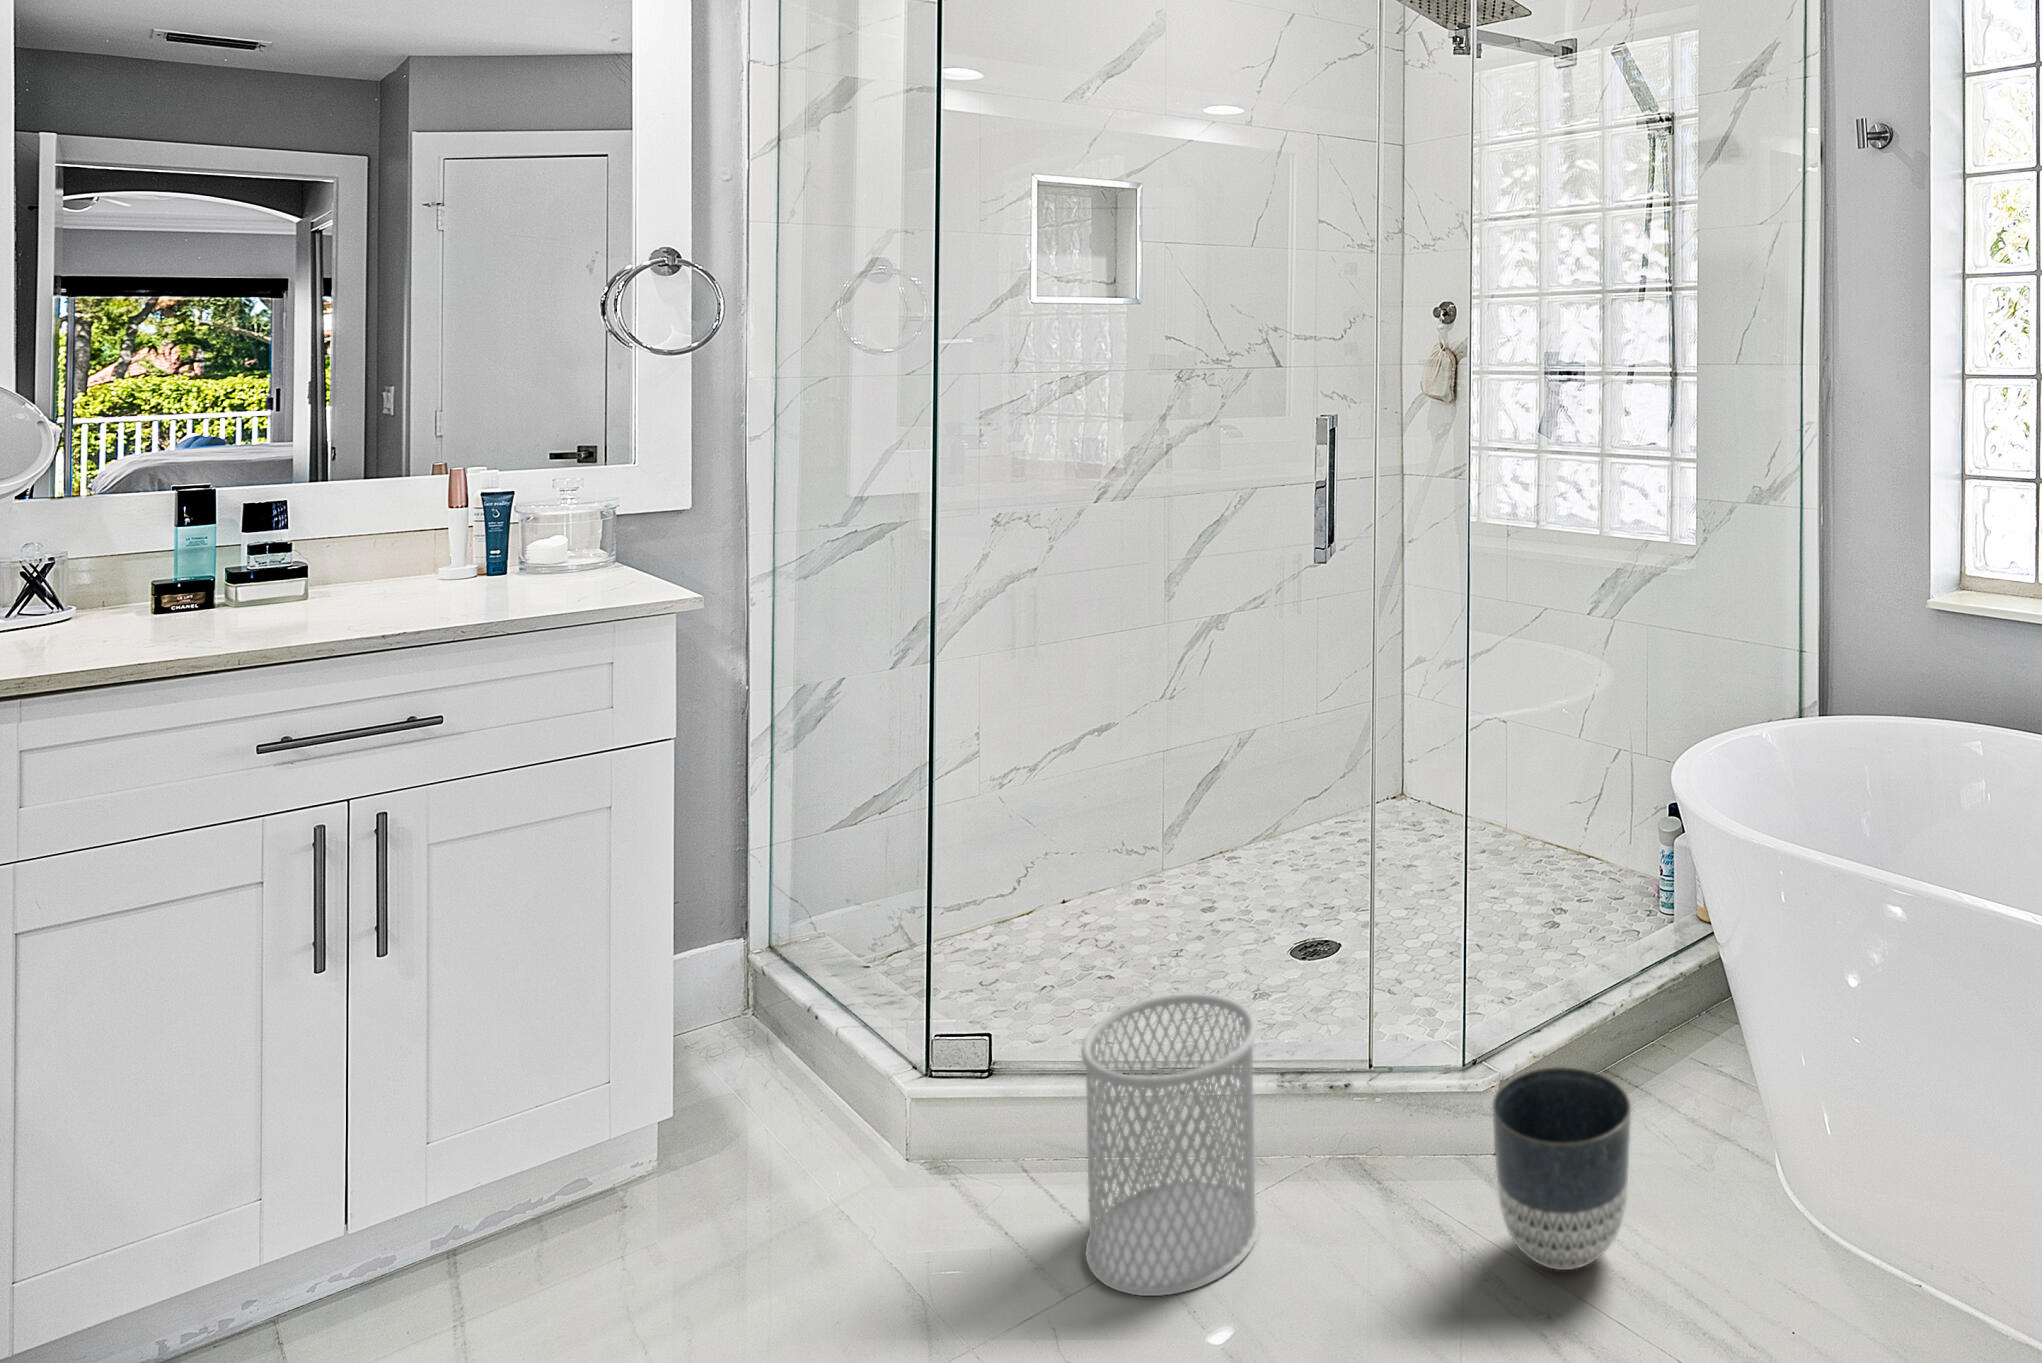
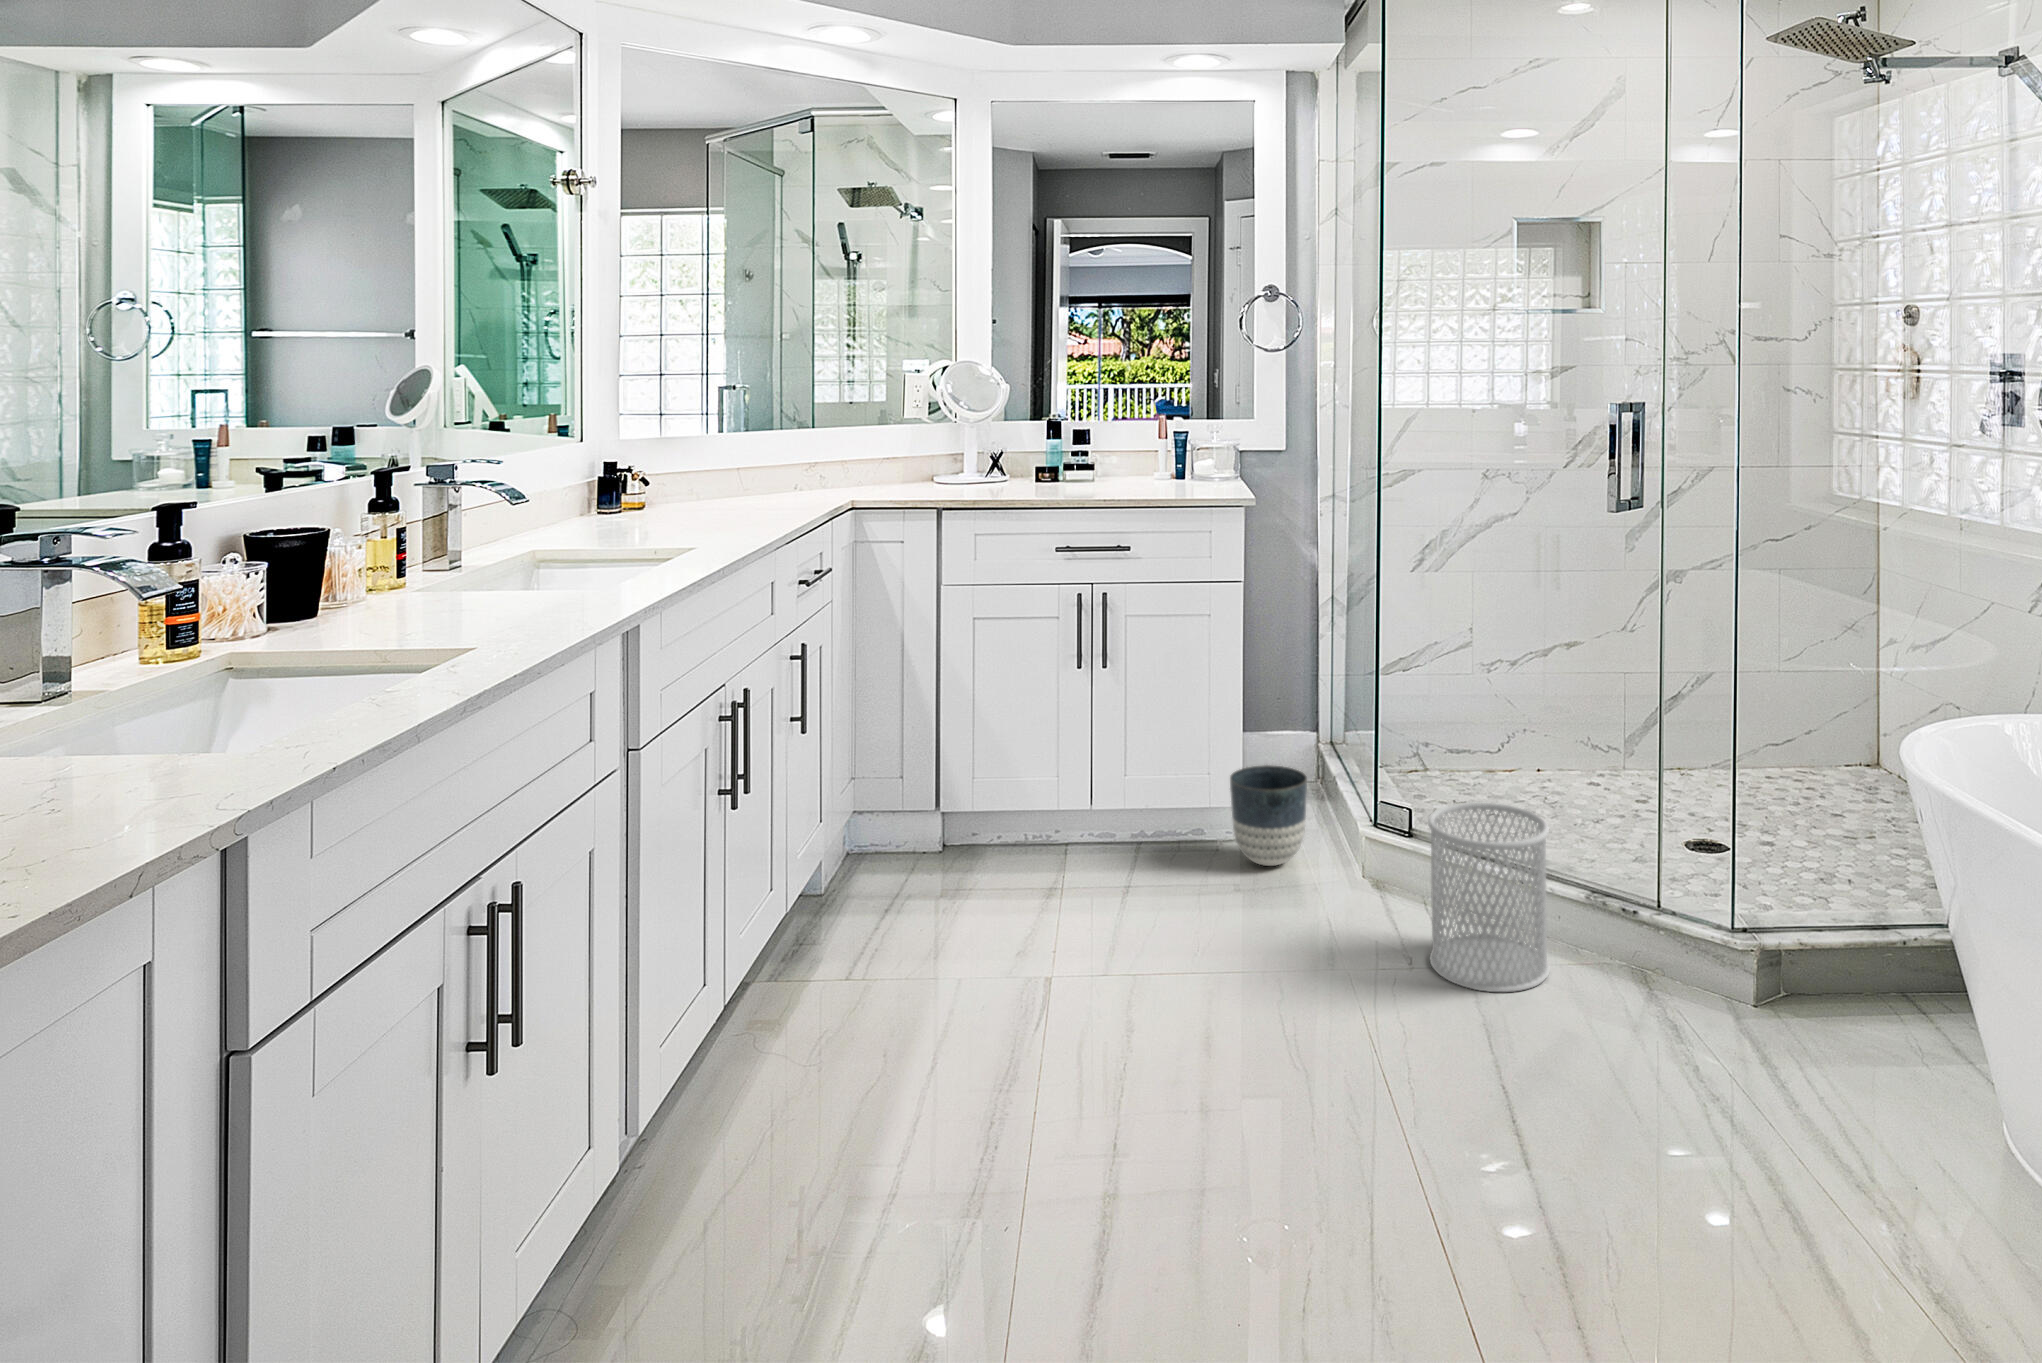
planter: present [1492,1067,1631,1270] -> present [1230,765,1307,866]

